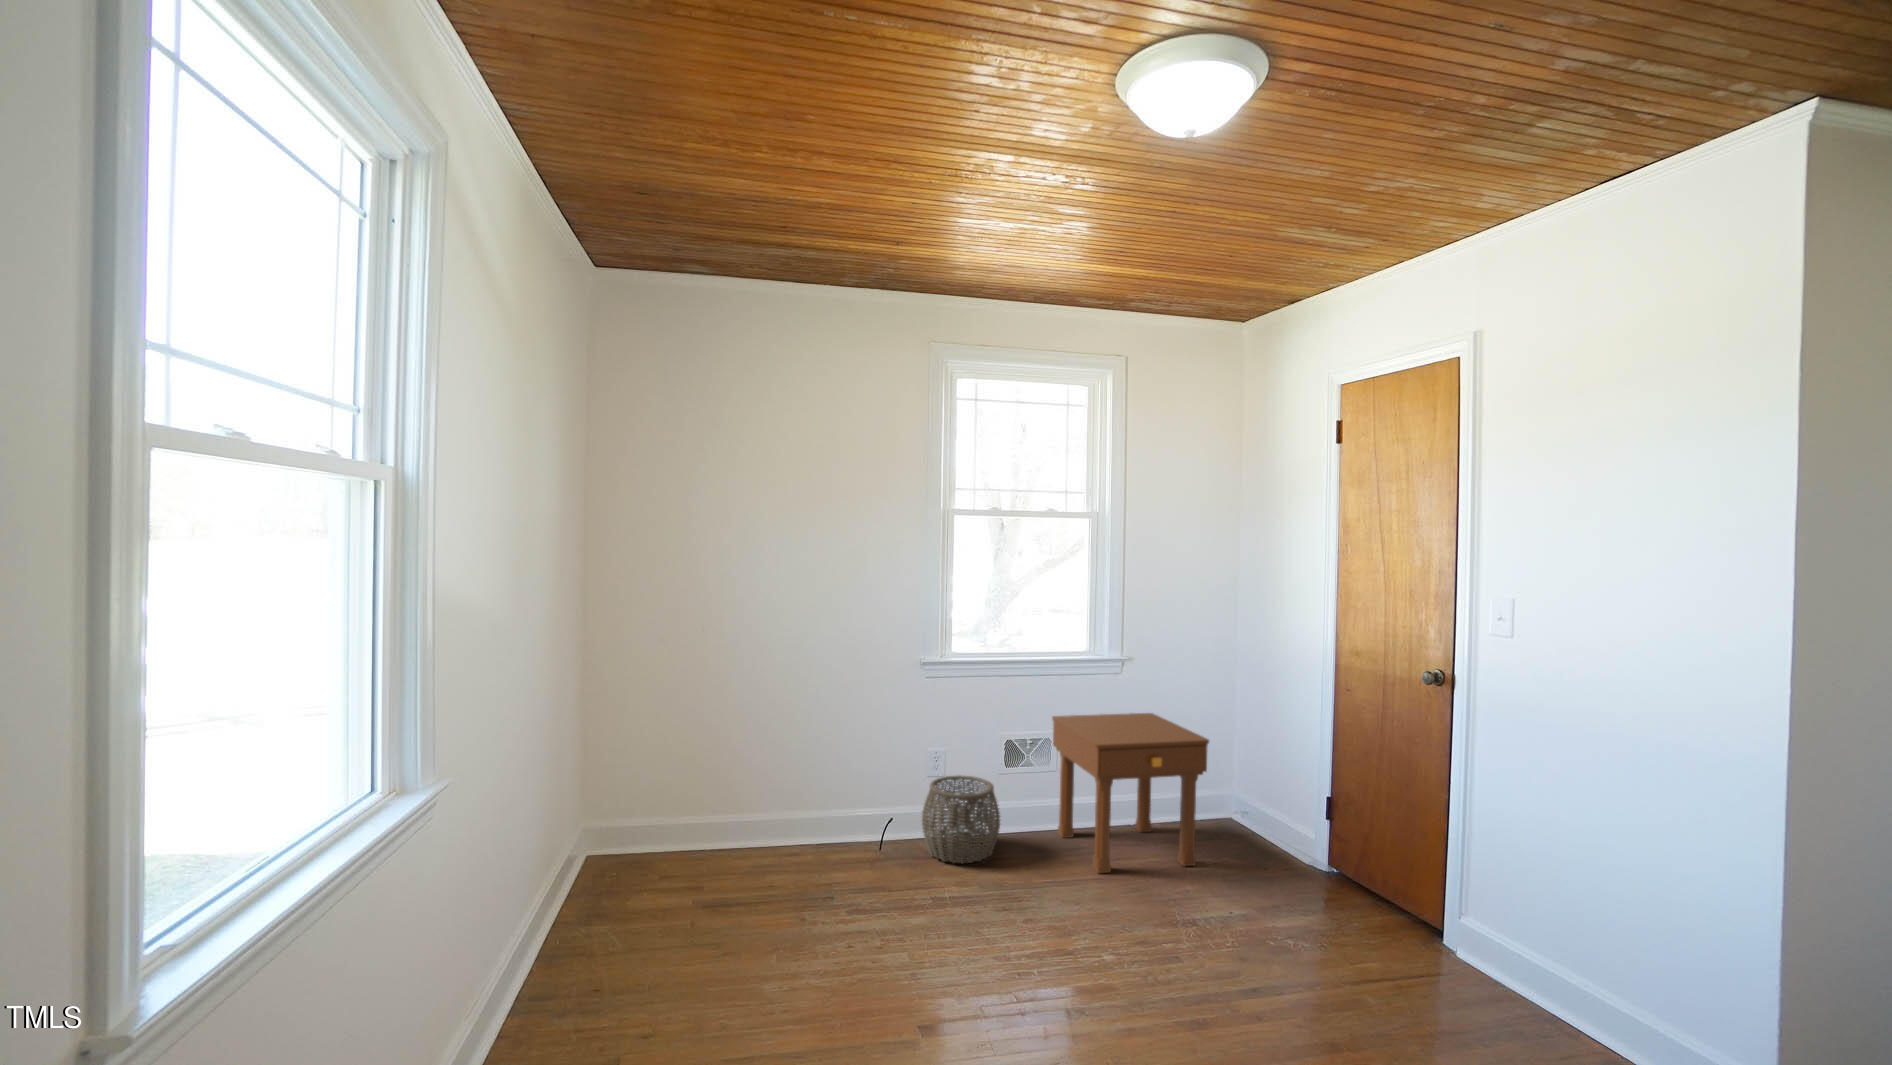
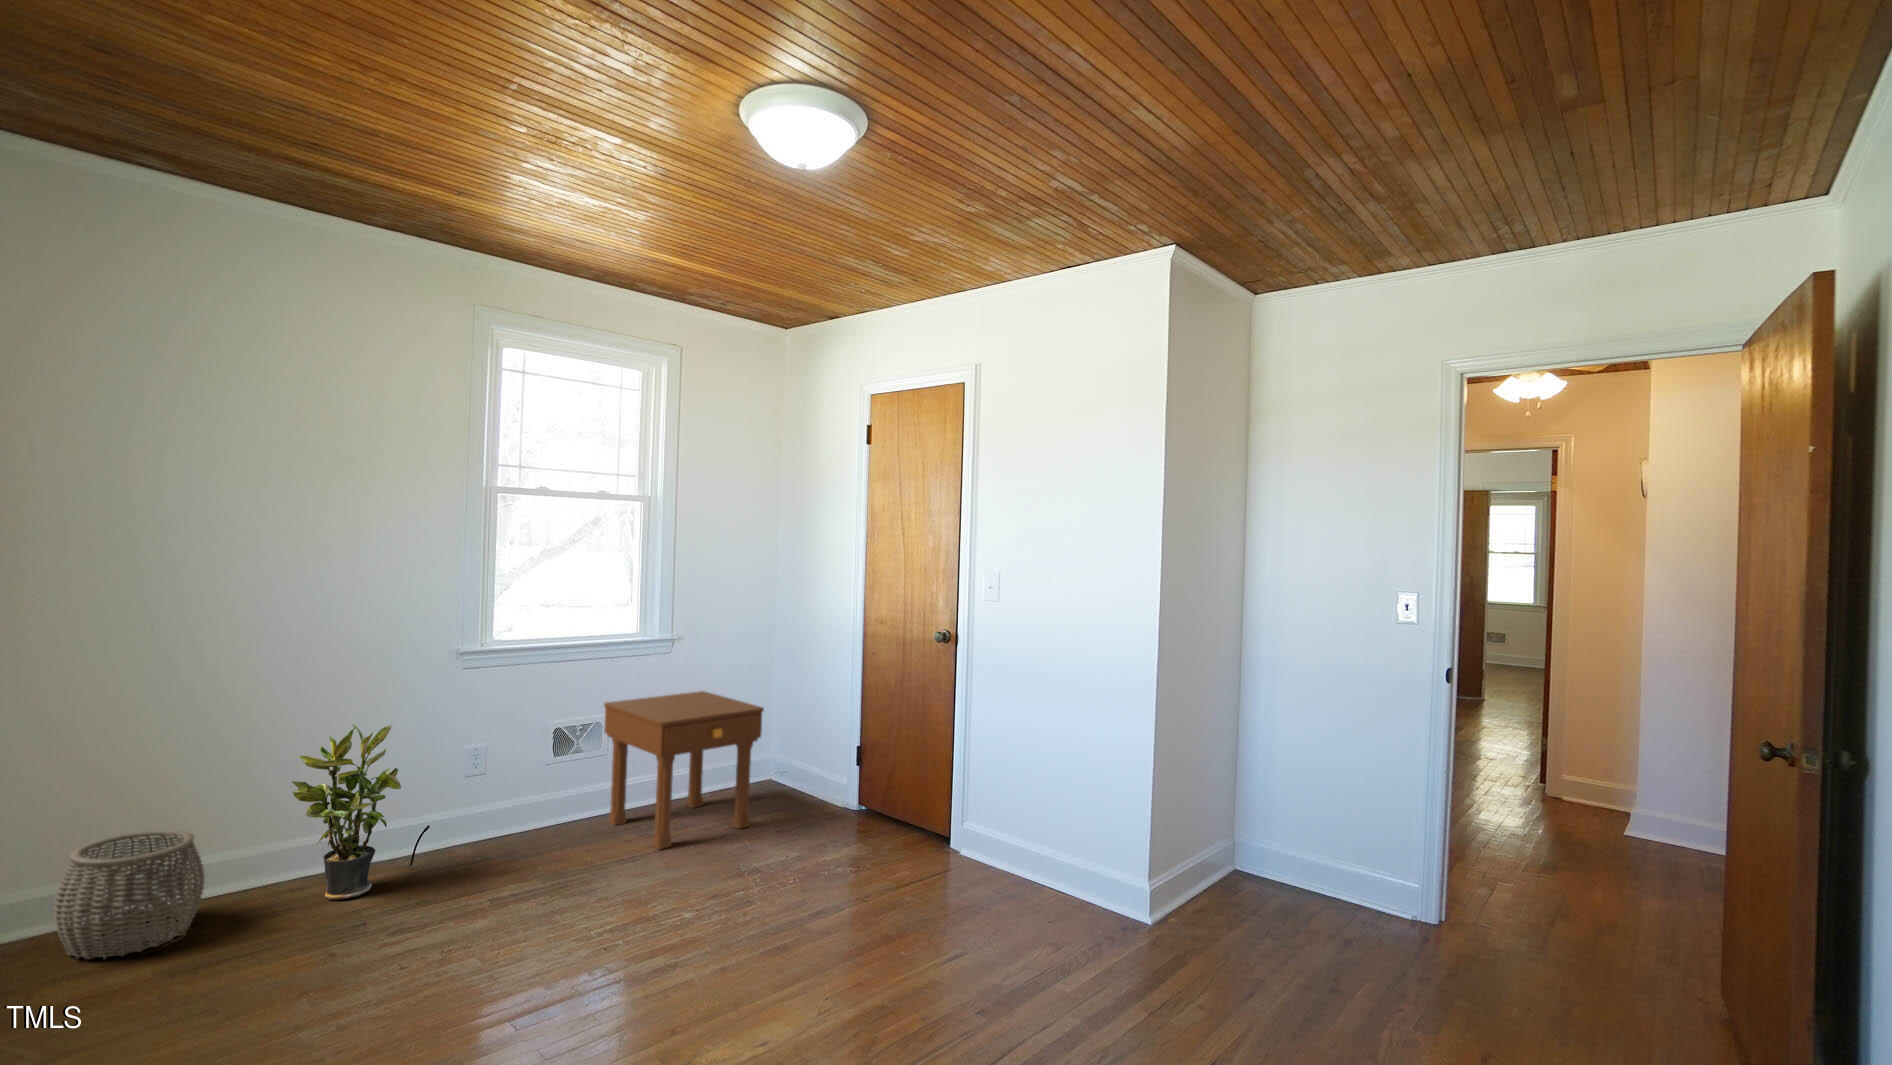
potted plant: none [800,716,877,865] -> present [292,724,401,900]
woven basket: present [922,775,1000,863] -> present [53,830,204,959]

